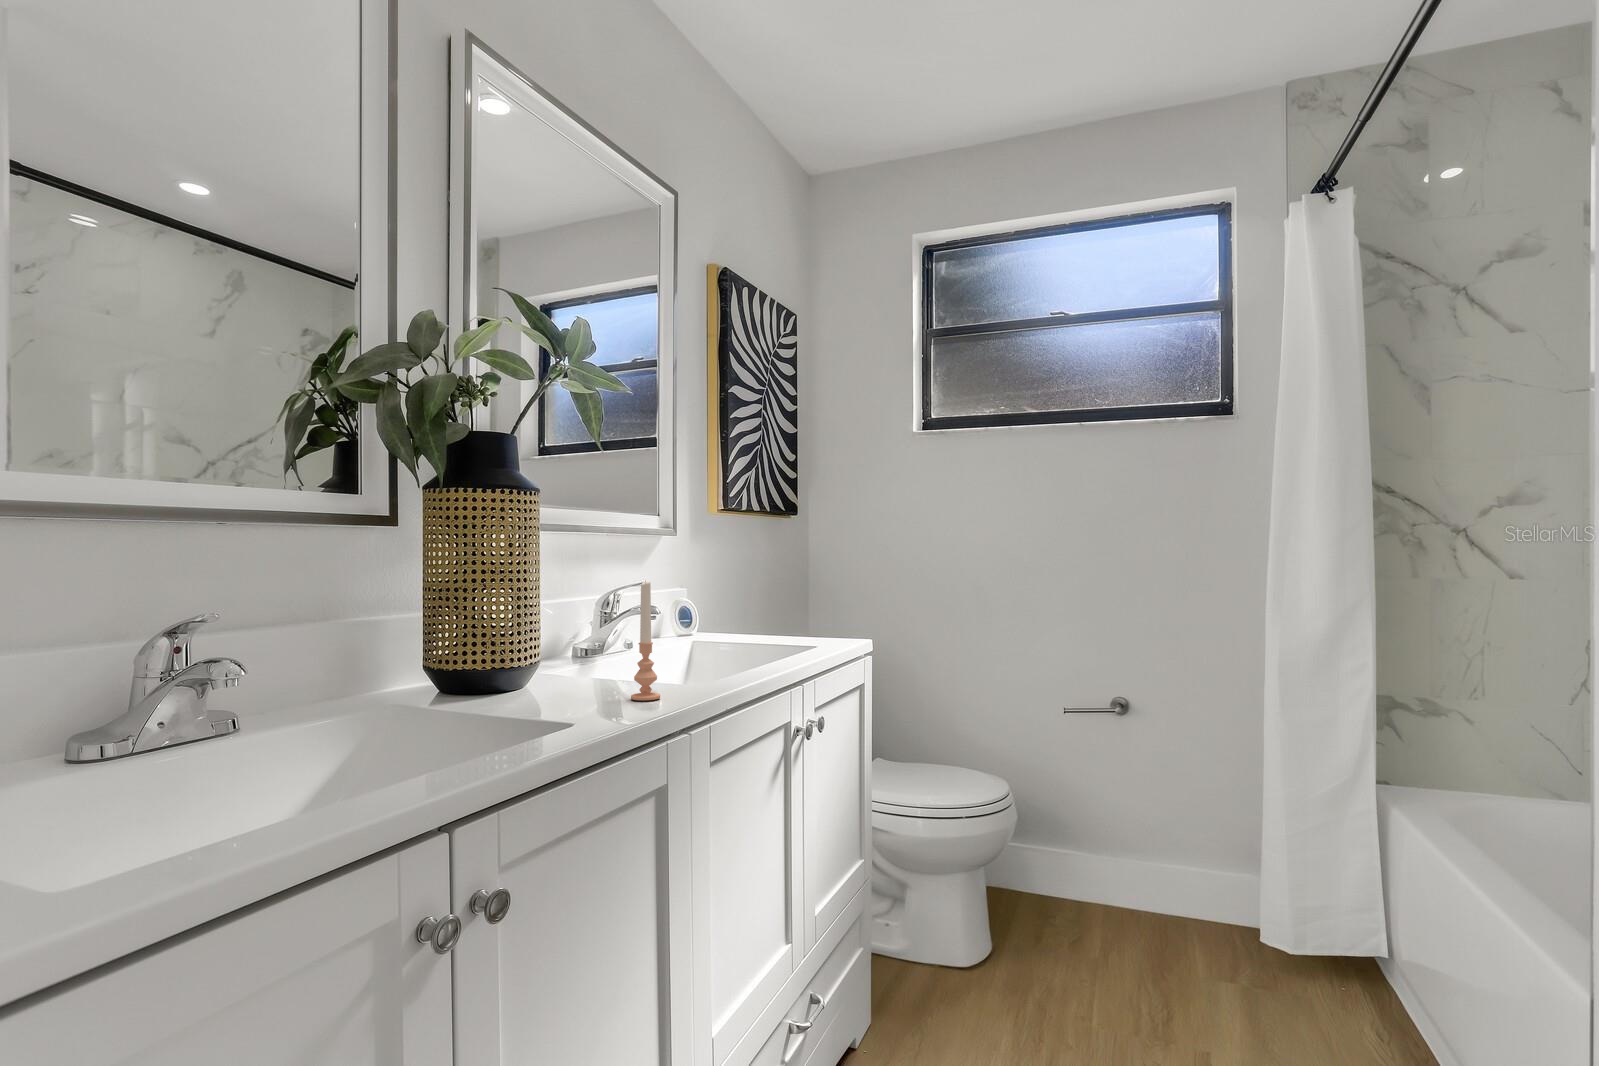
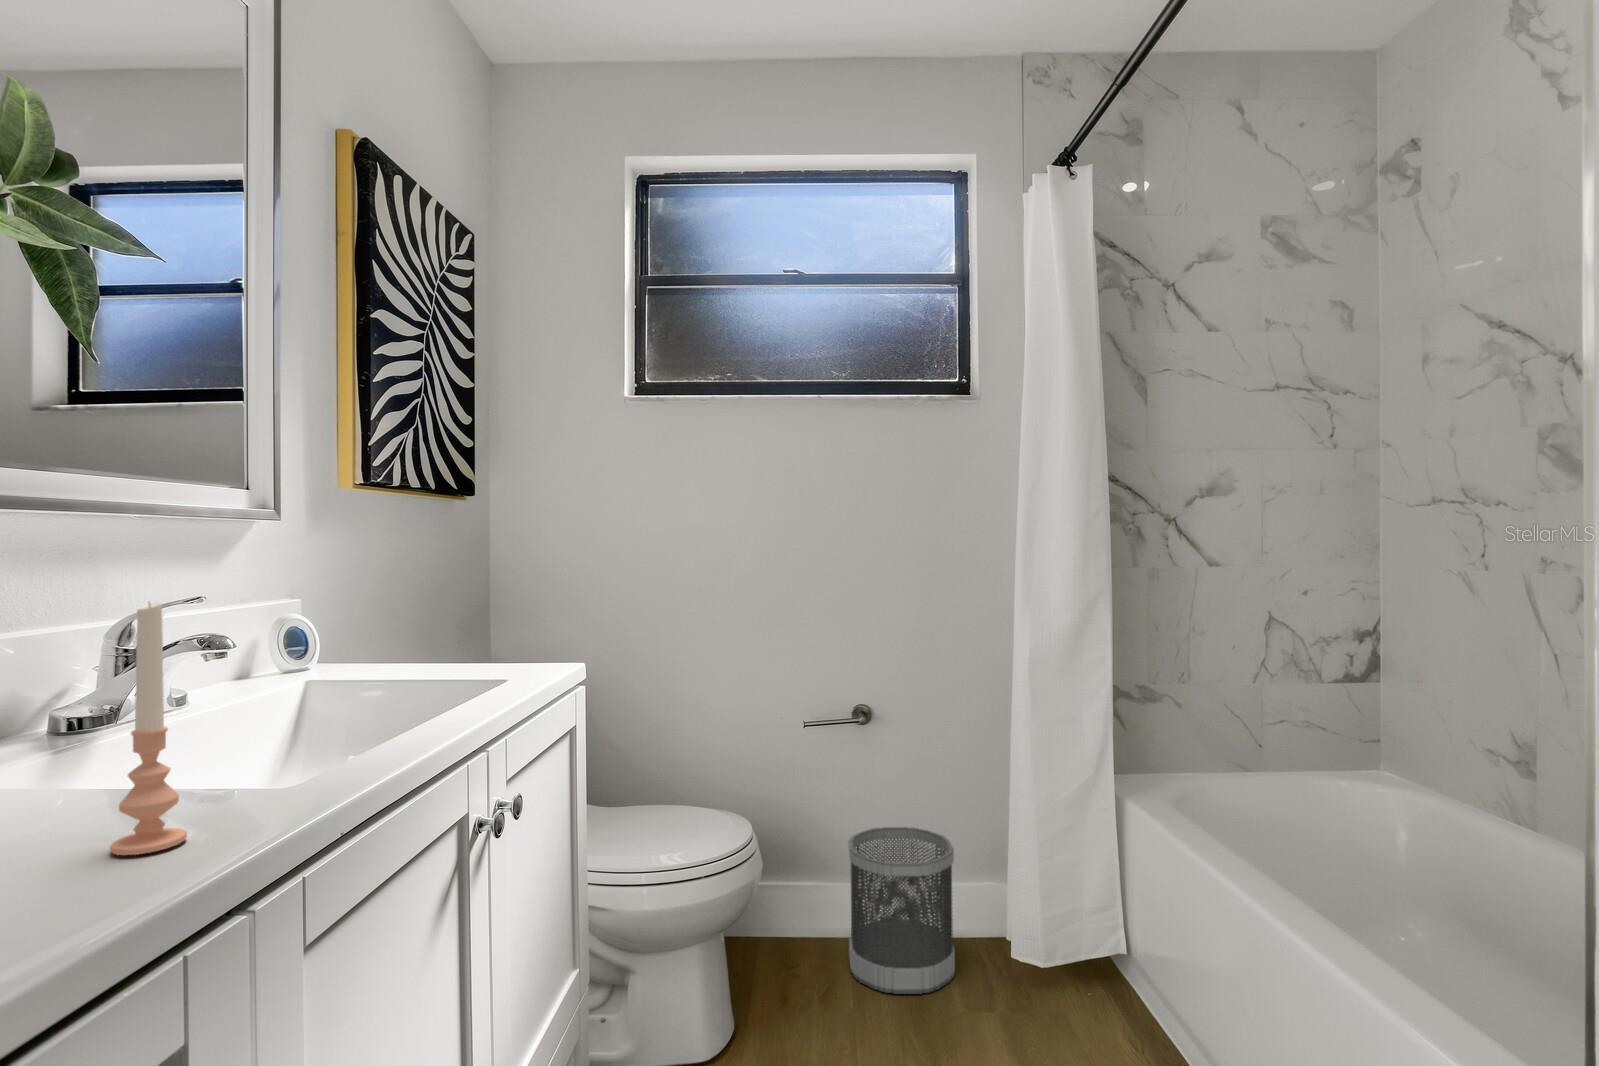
wastebasket: none [1105,810,1208,958] -> present [848,827,955,994]

